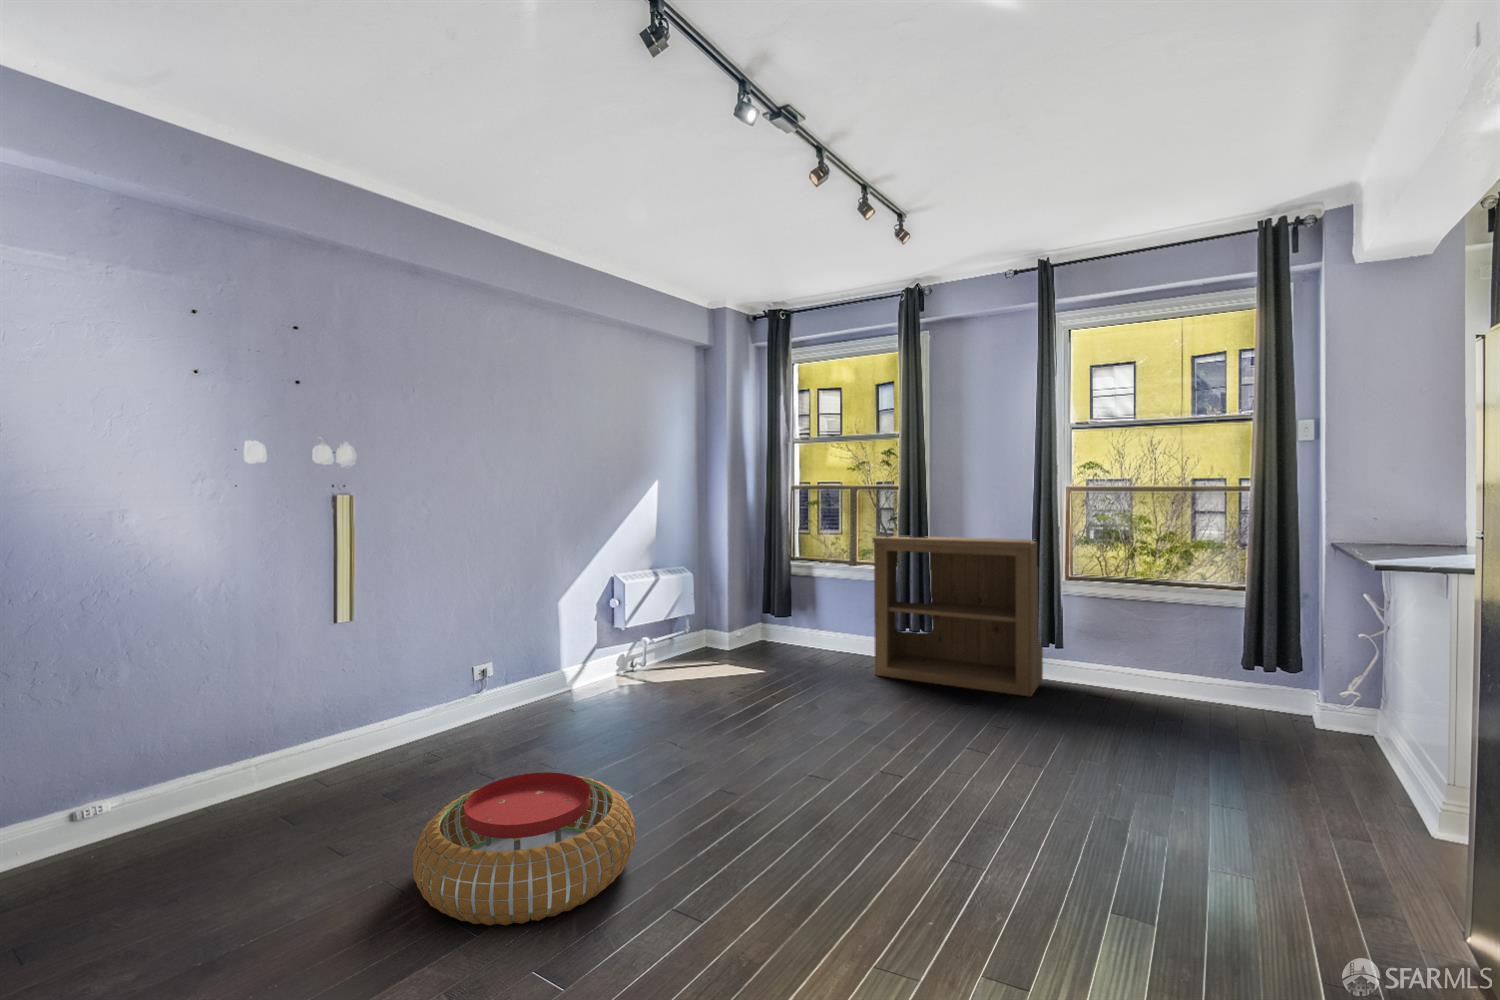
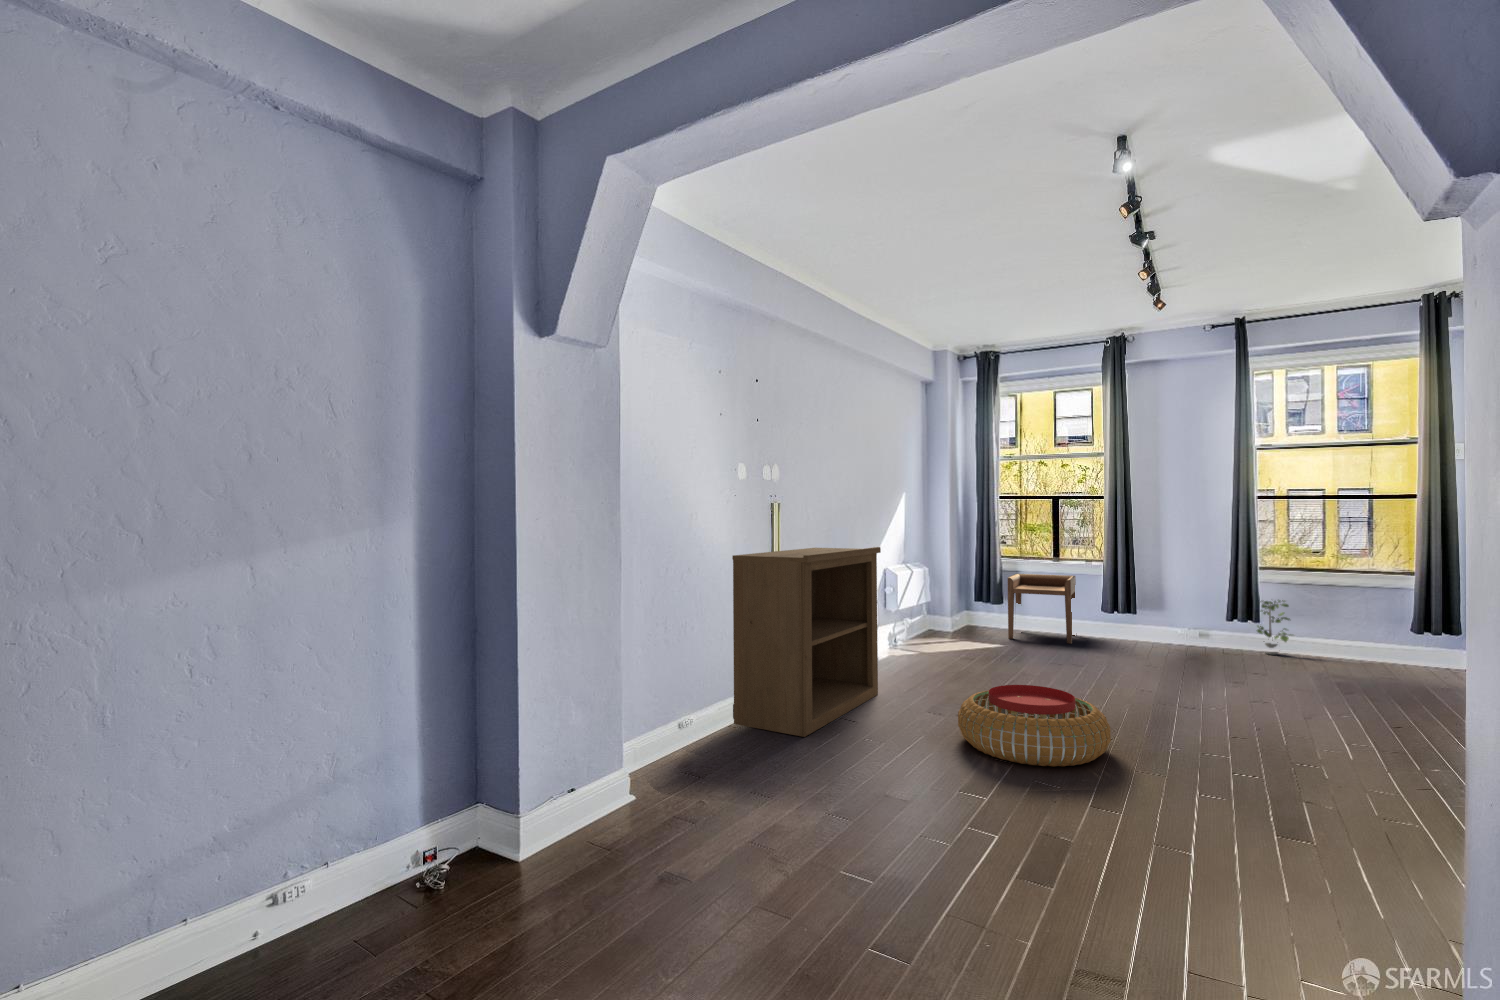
bookshelf: present [873,536,1043,696] -> present [732,547,881,737]
side table: none [783,579,872,668] -> present [1008,574,1076,644]
potted plant: none [1059,618,1107,689] -> present [1257,600,1291,655]

